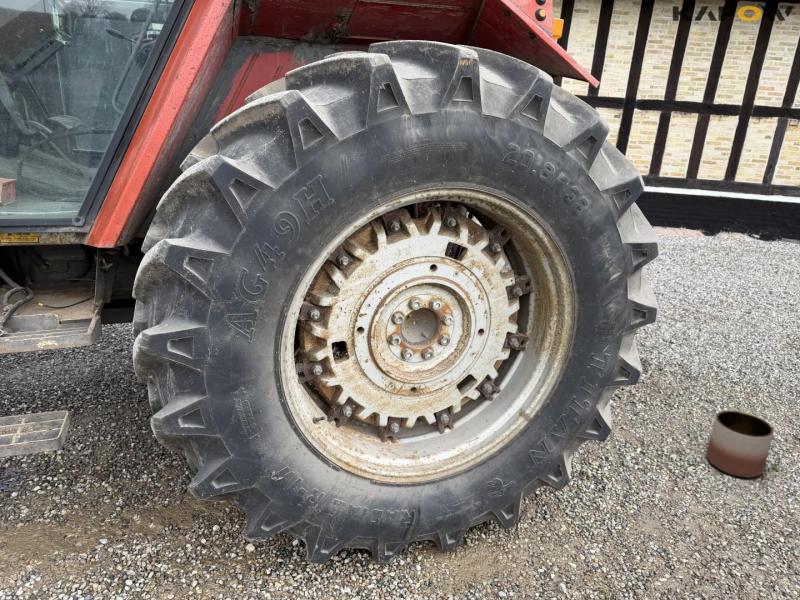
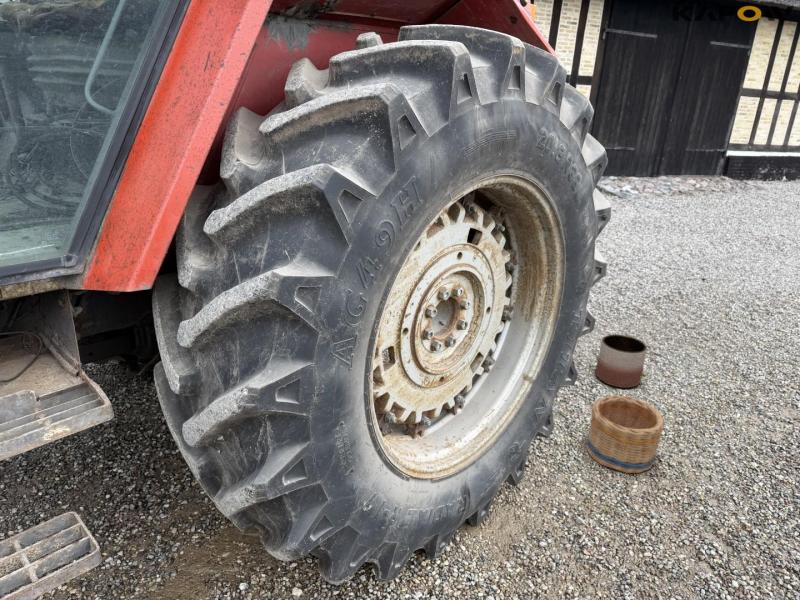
basket: none [630,469,725,567] -> present [587,396,664,473]

